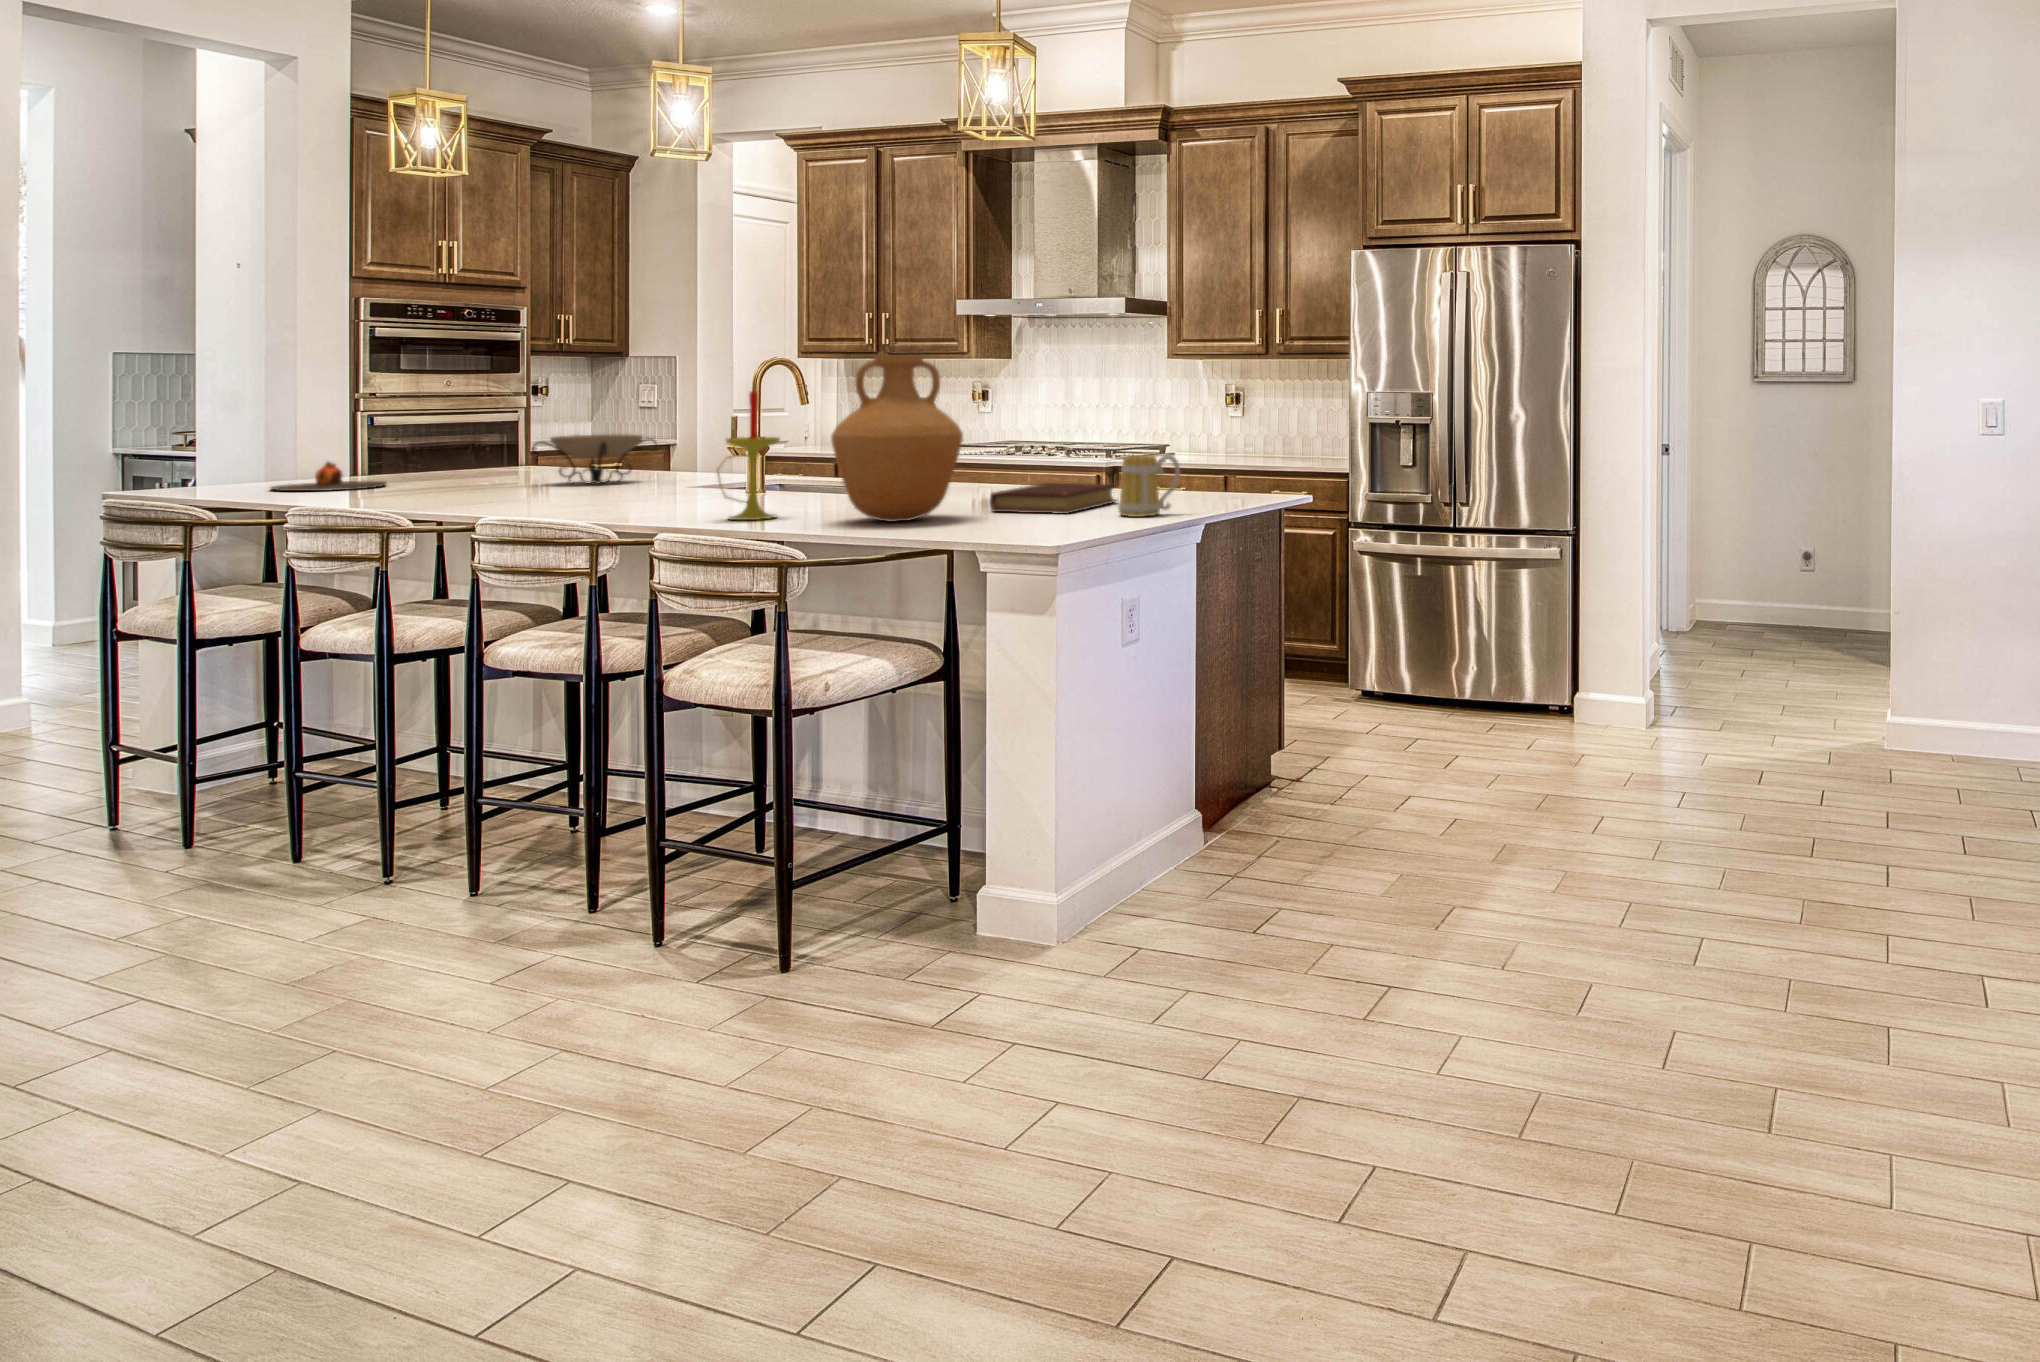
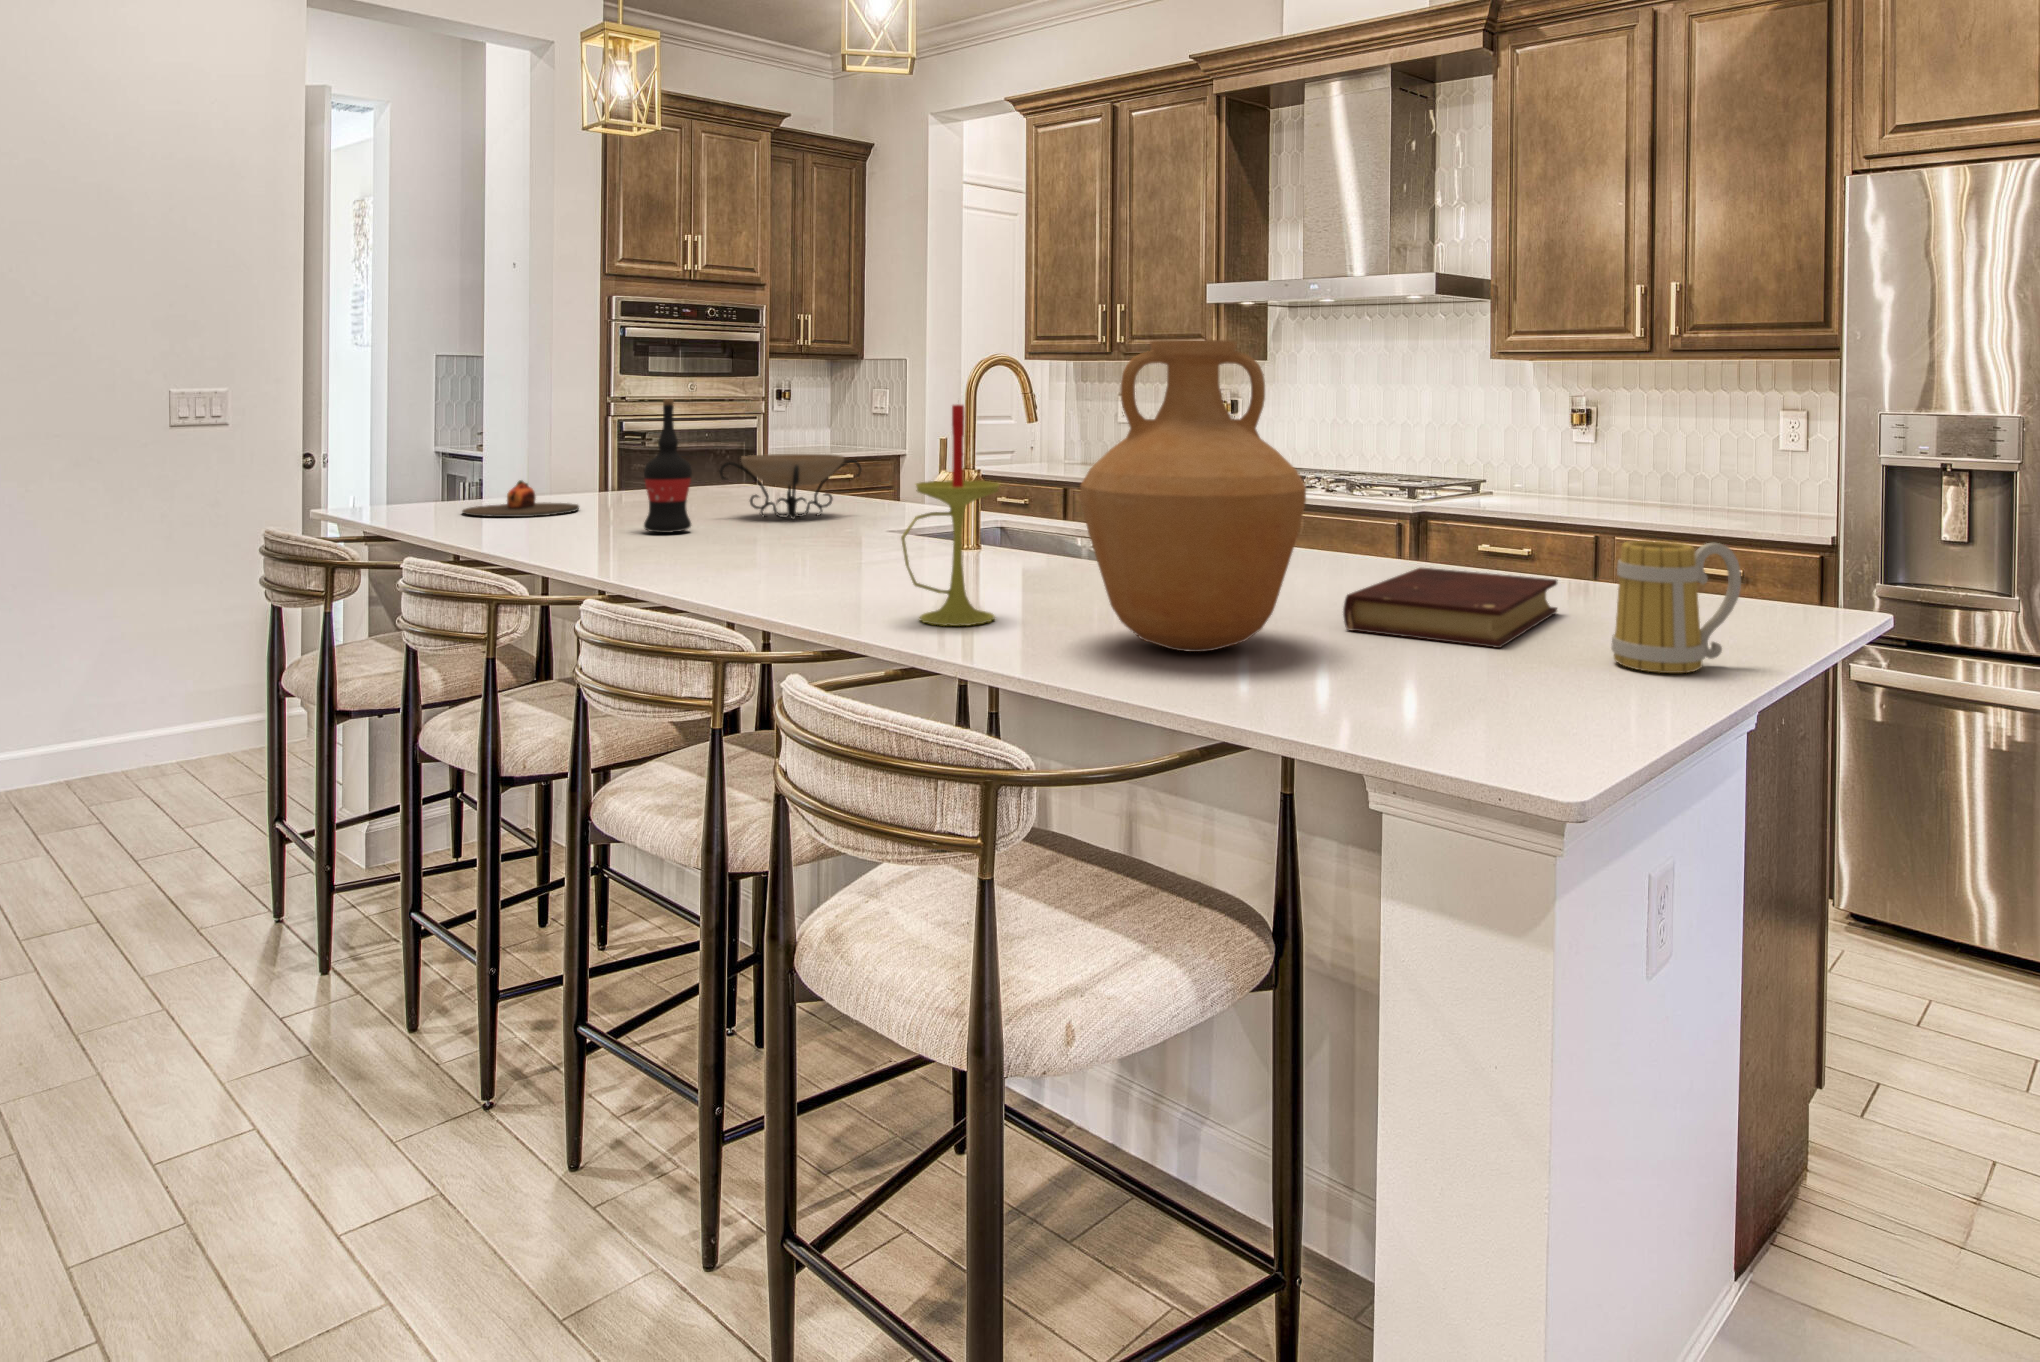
wine bottle: none [472,392,515,494] -> present [644,399,692,533]

